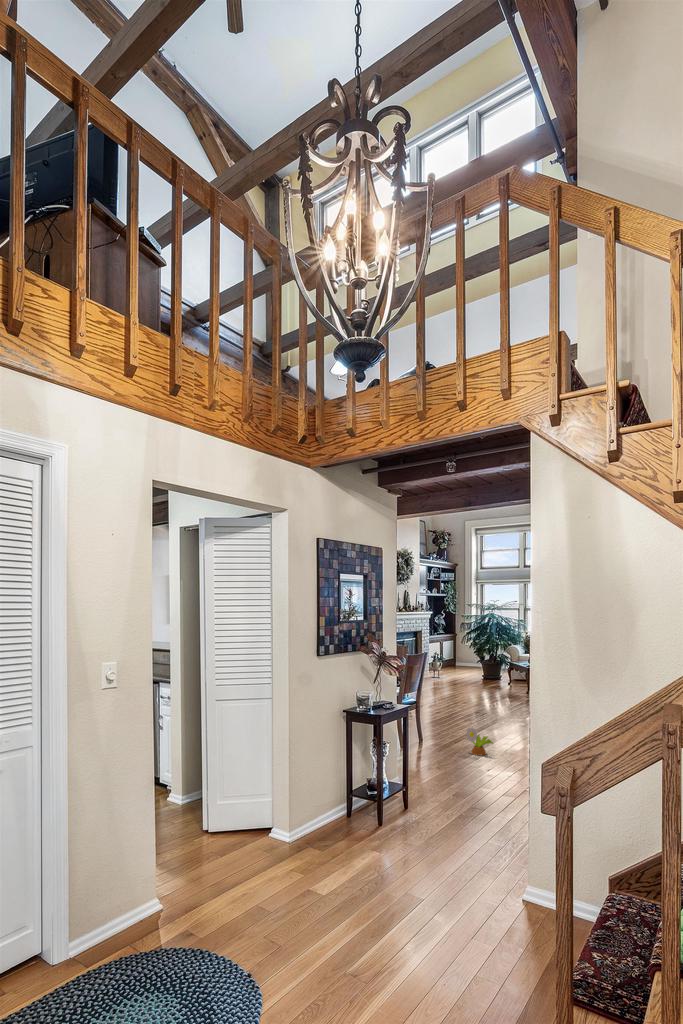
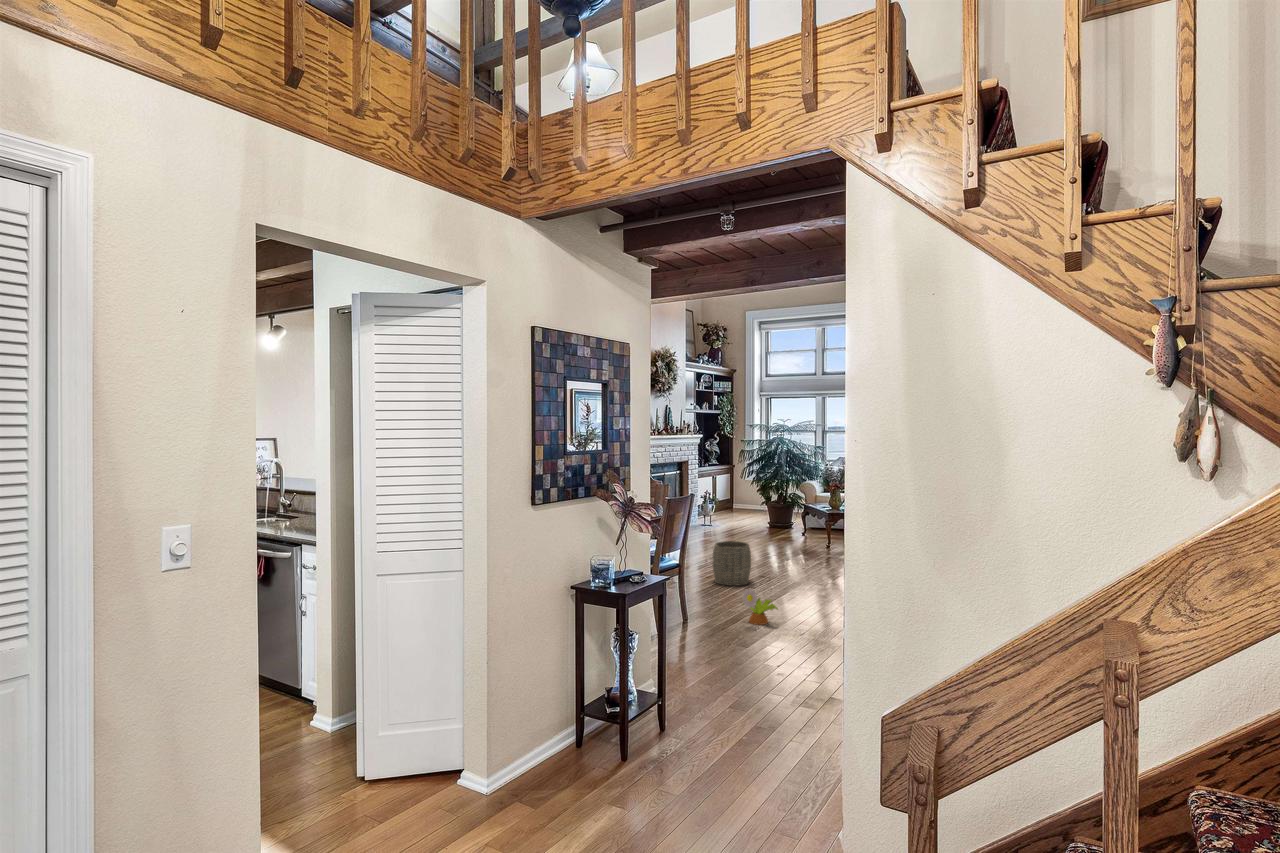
woven basket: none [443,691,472,726] -> present [713,541,751,586]

